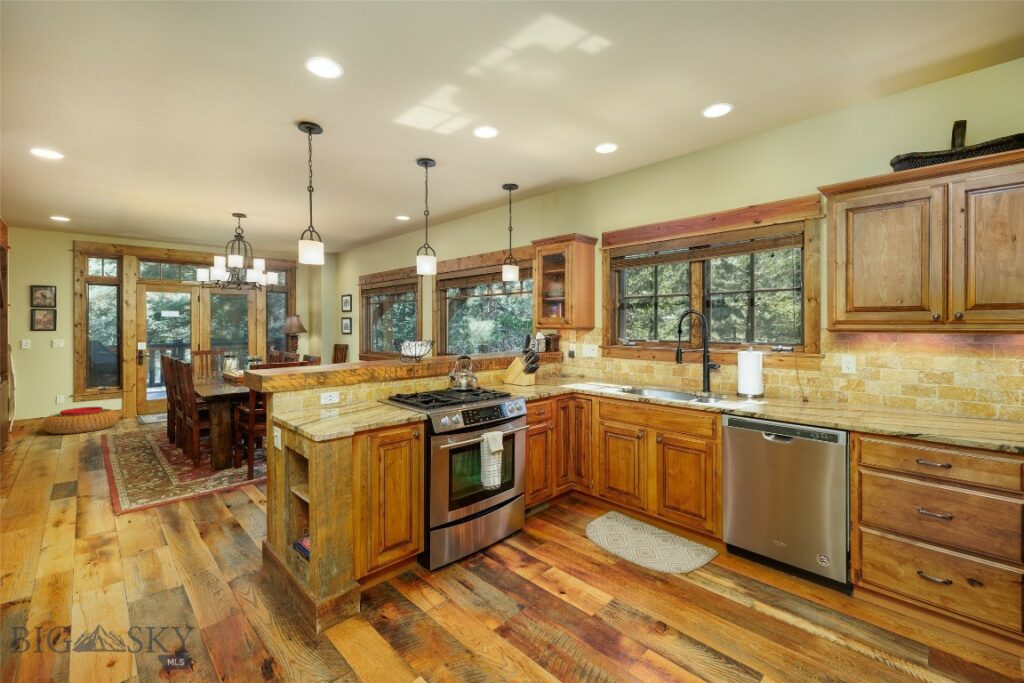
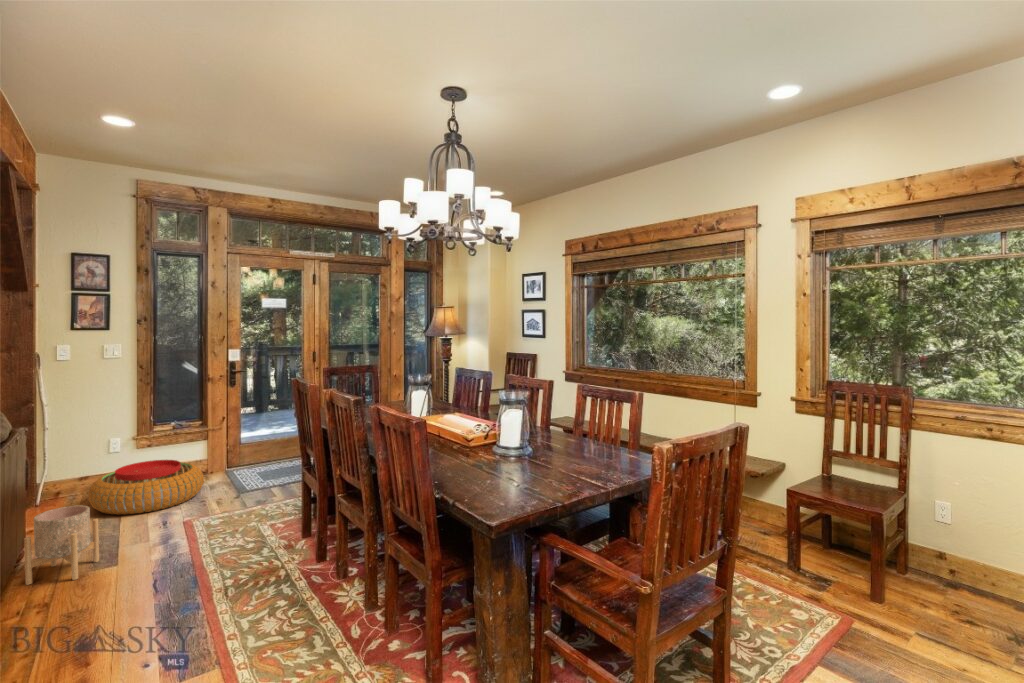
planter: none [10,419,51,455] -> present [24,506,99,585]

